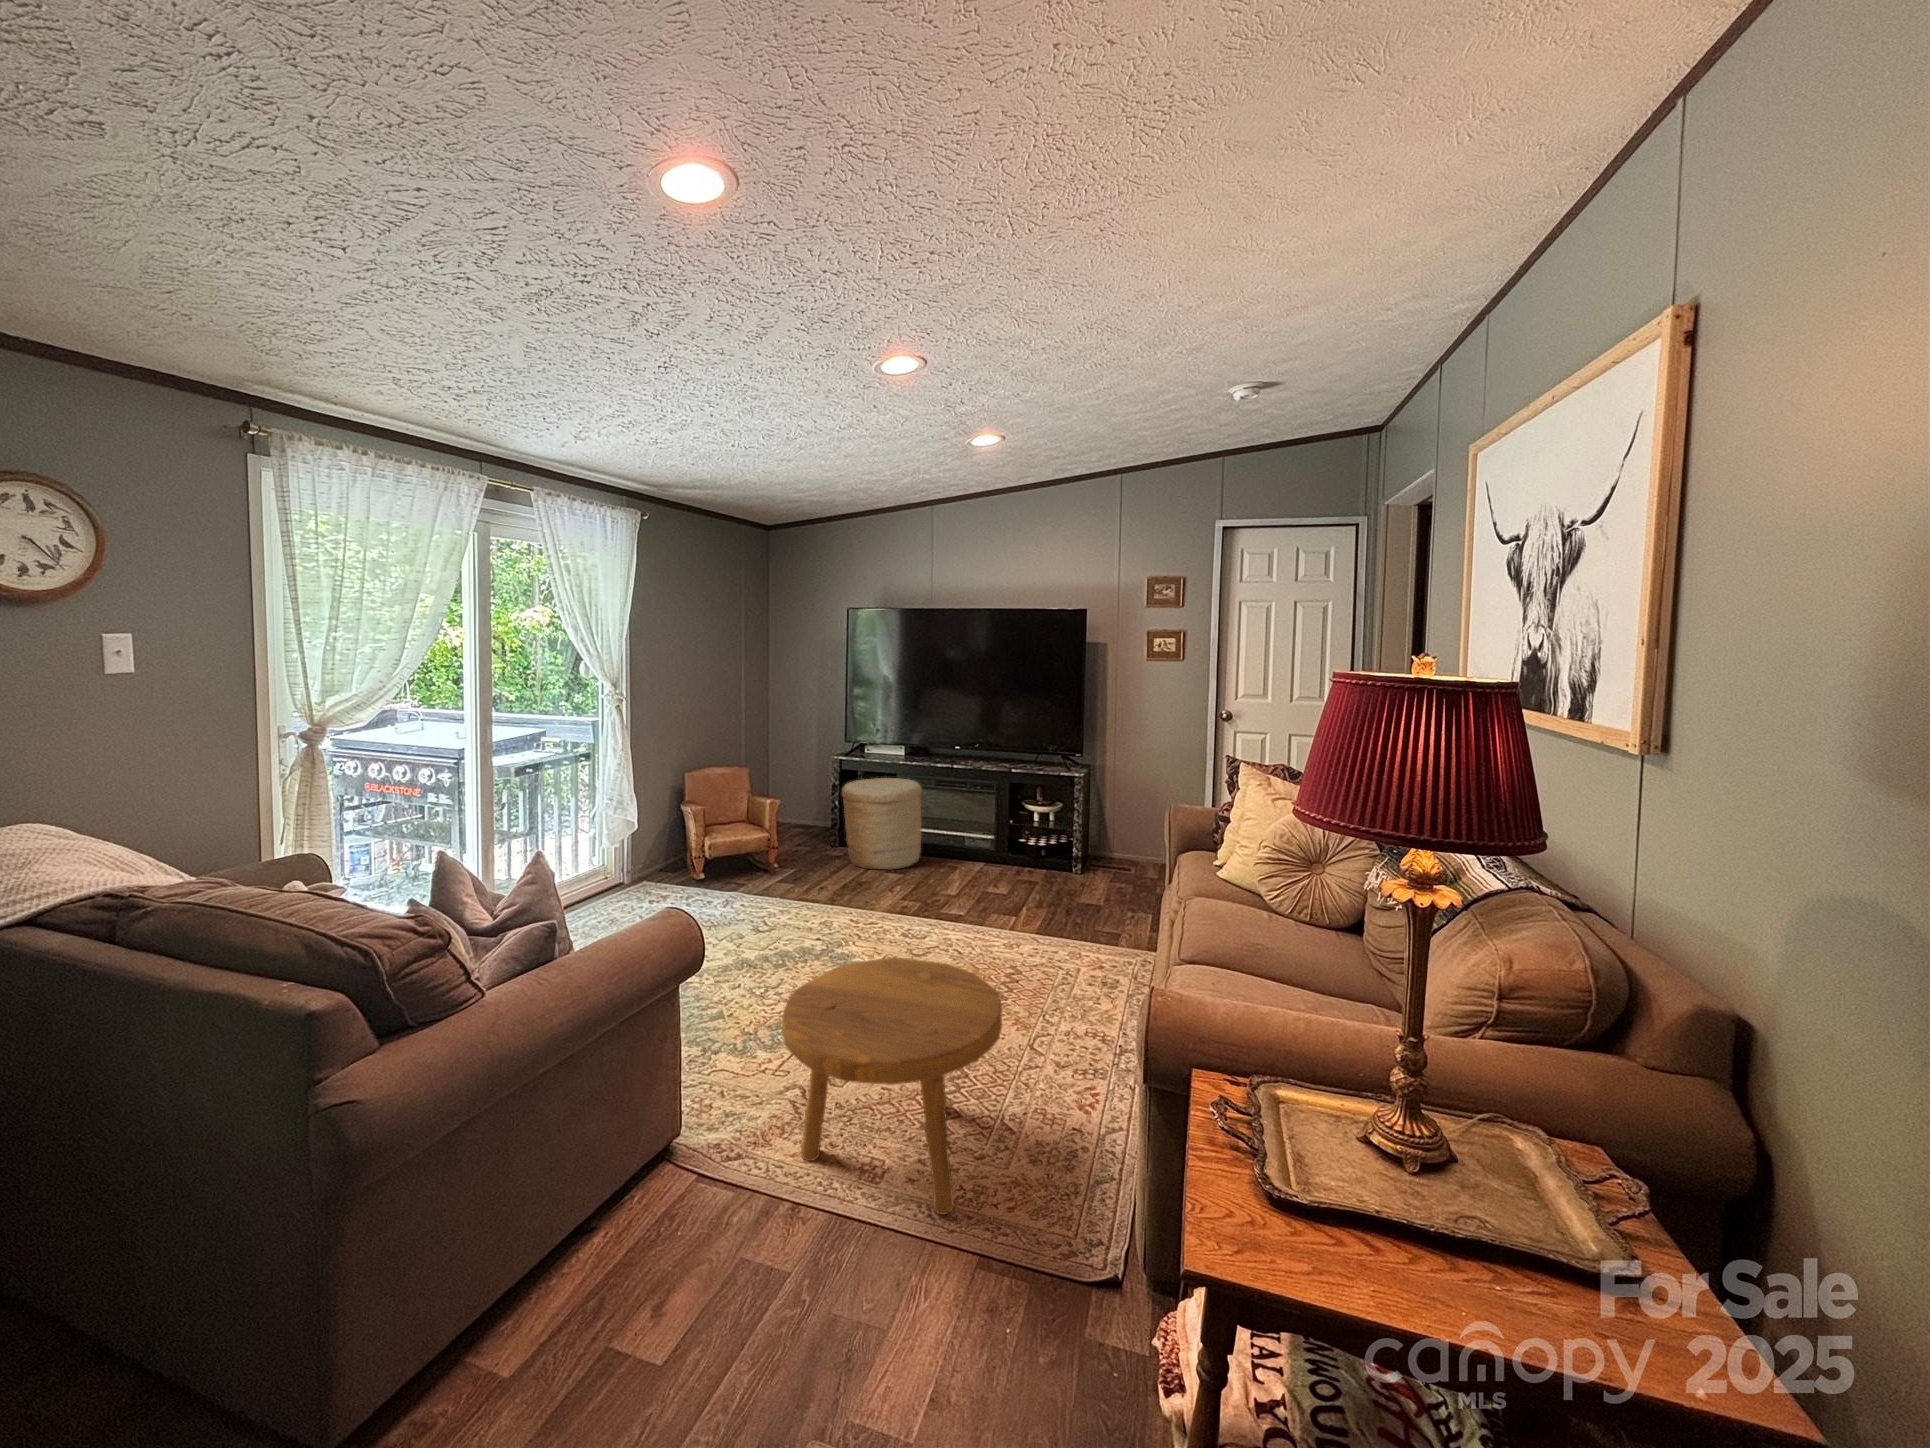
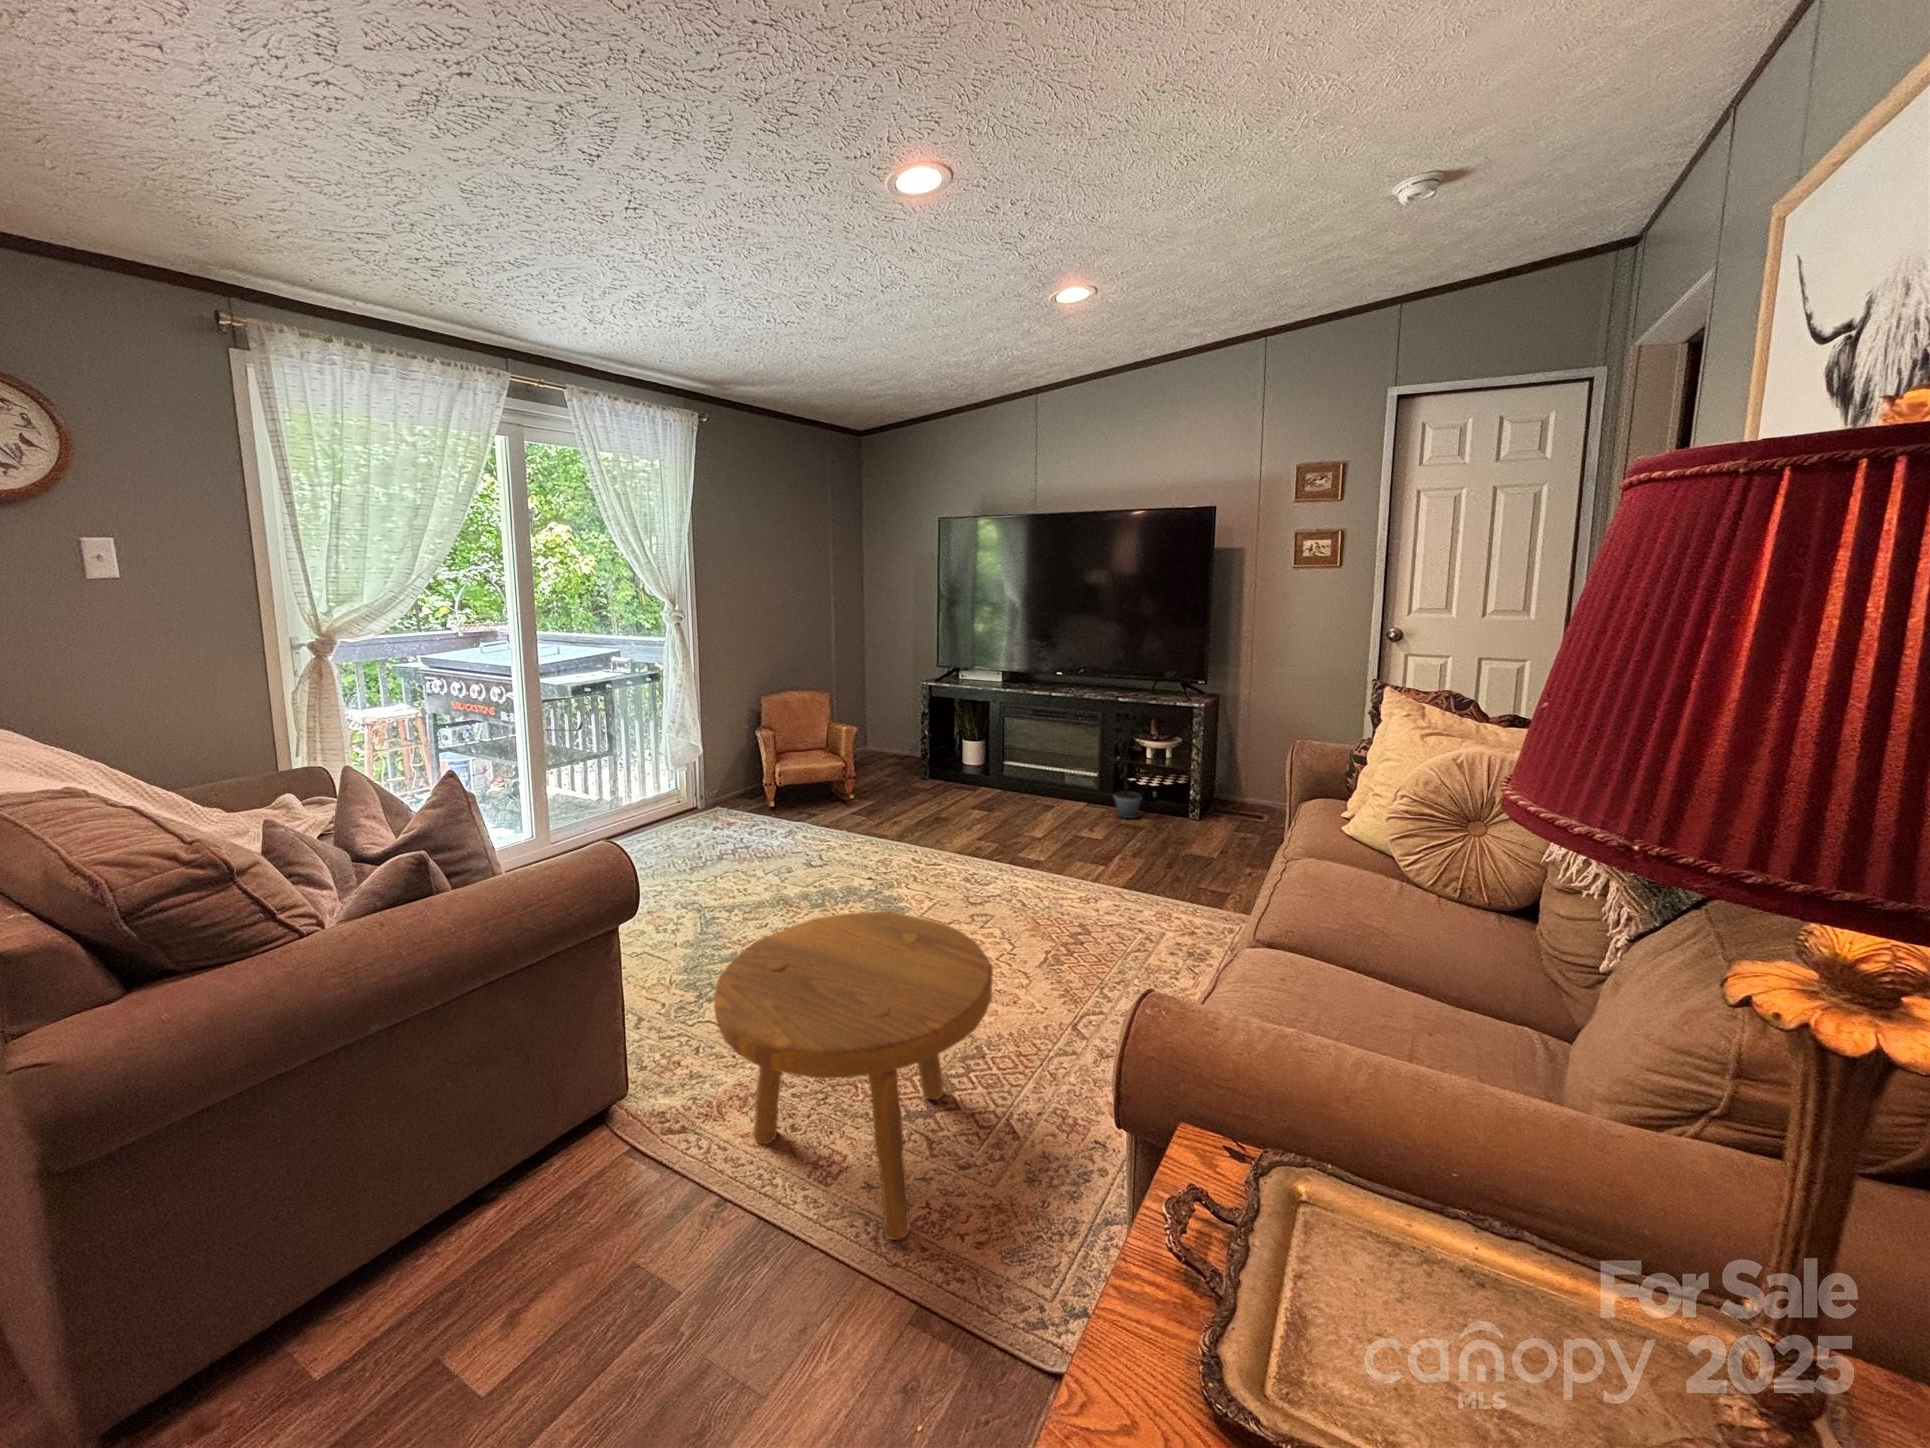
potted plant: none [1003,773,1046,875] -> present [1109,701,1154,818]
basket: present [842,778,922,870] -> none [921,705,1012,806]

